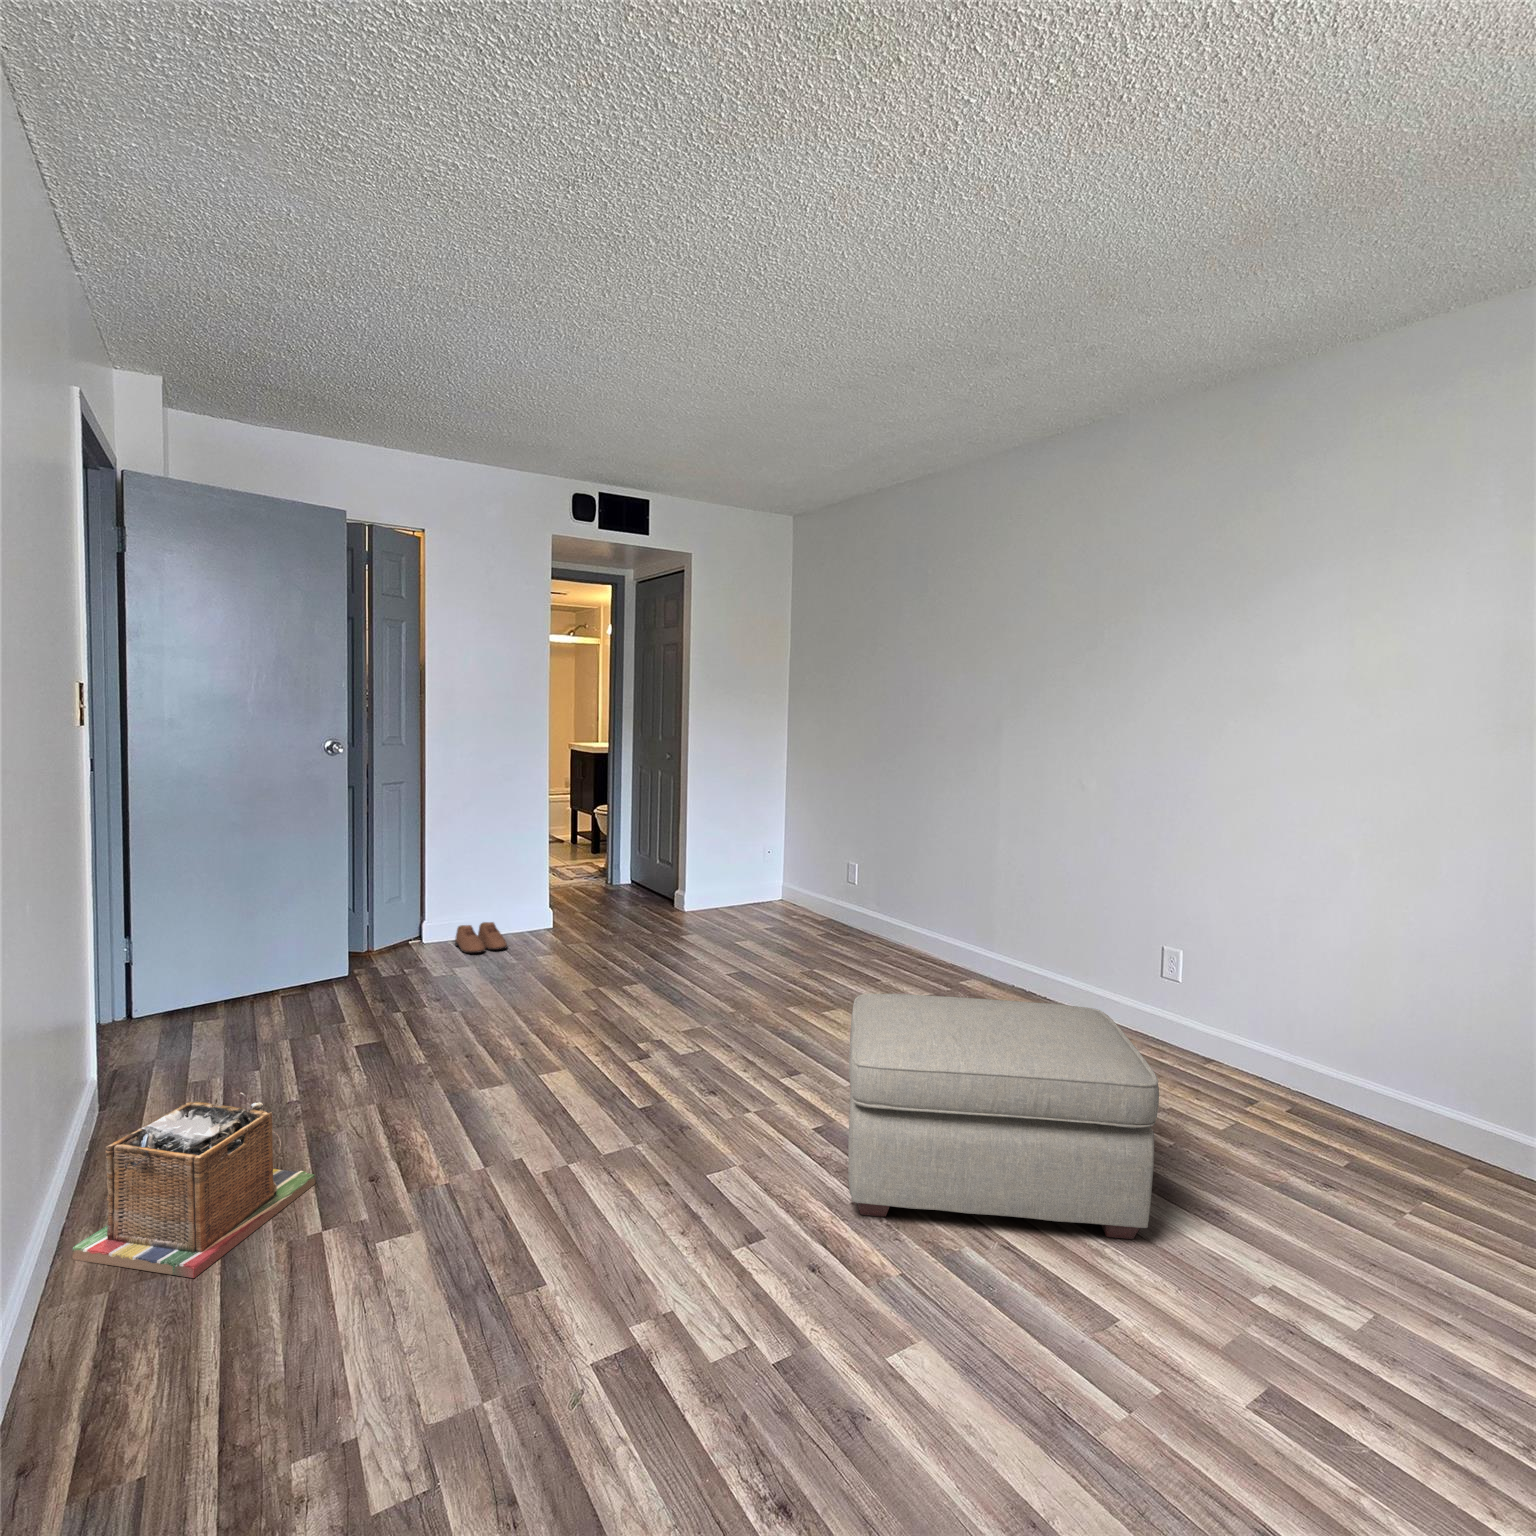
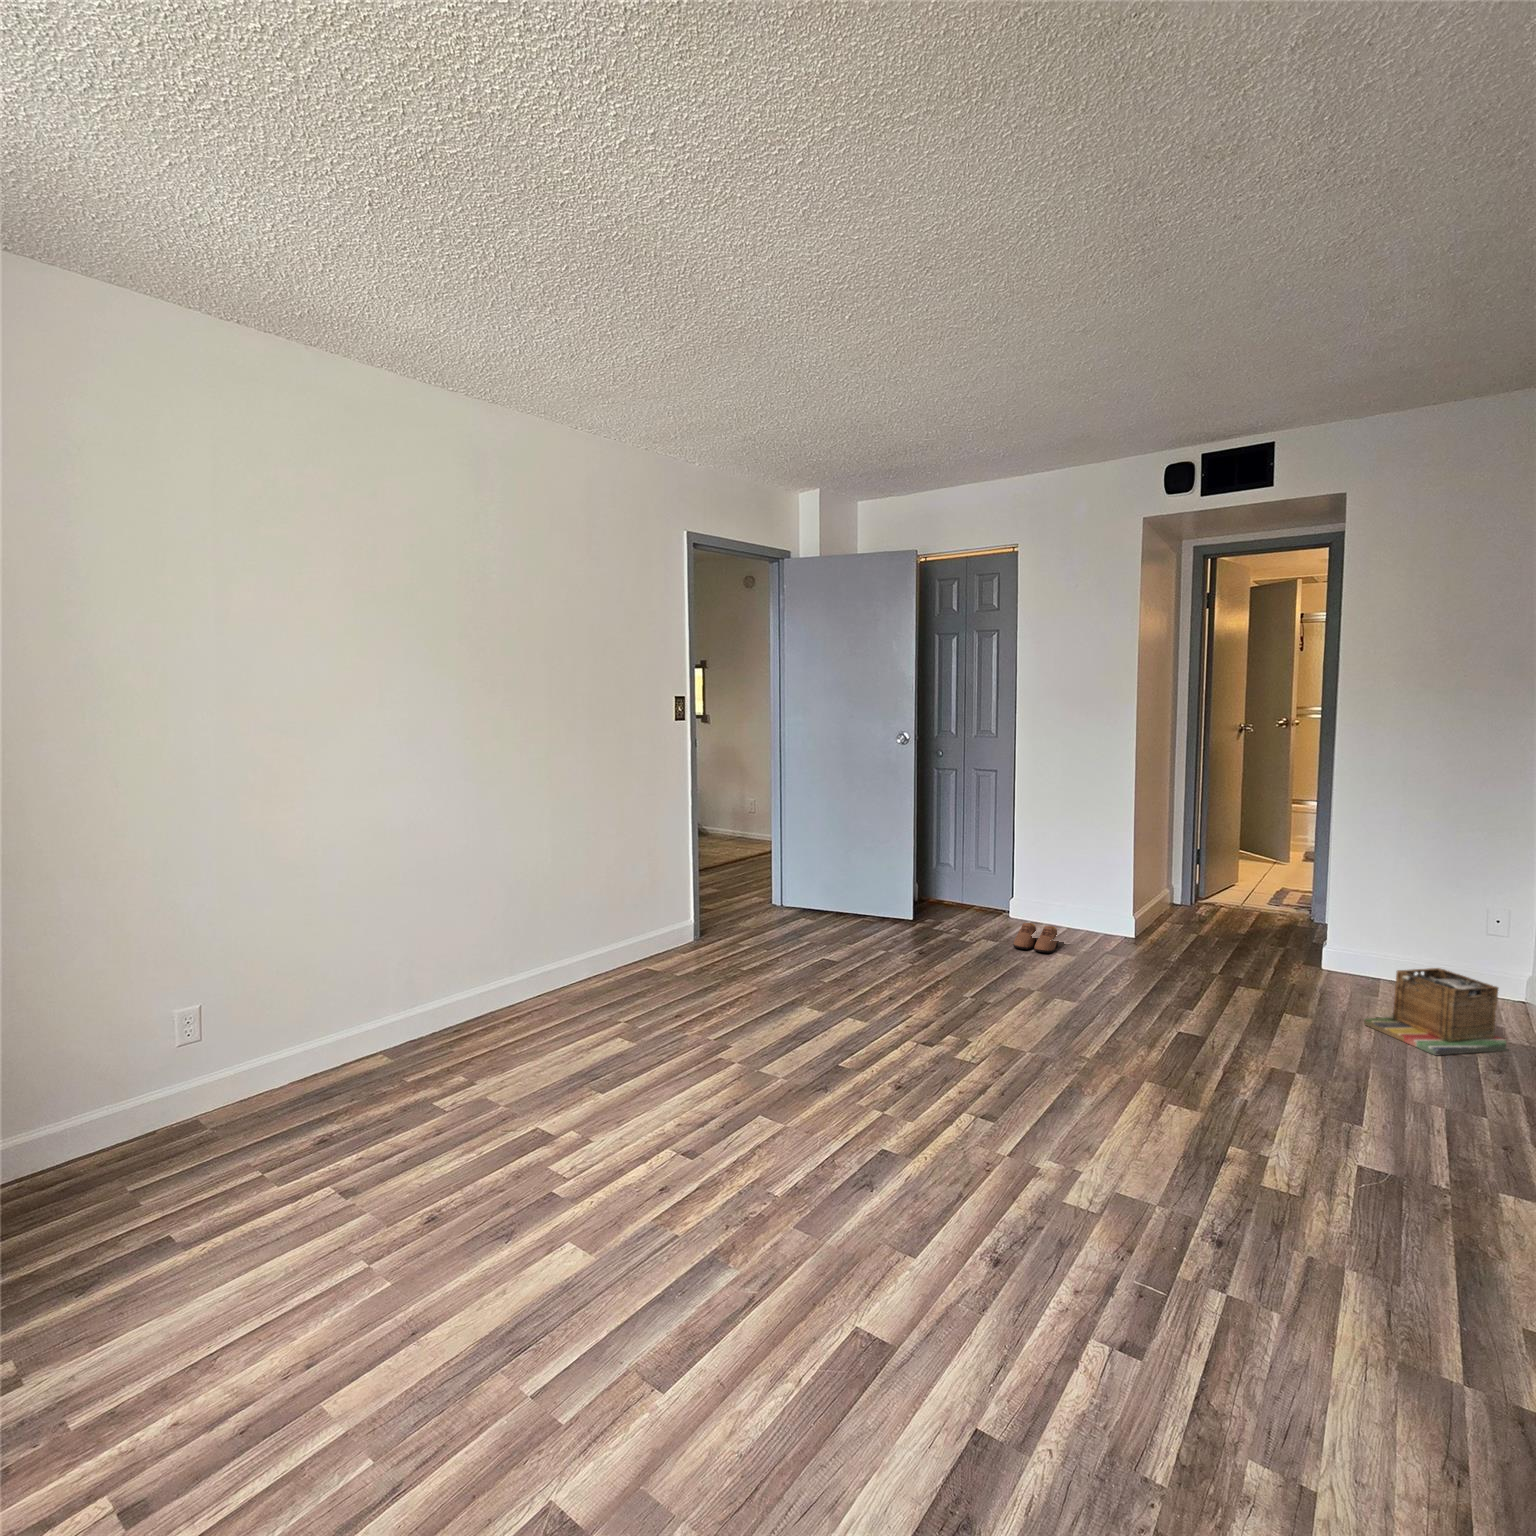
ottoman: present [848,994,1159,1239] -> none [734,1037,1067,1416]
laundry basket: present [72,1093,315,1278] -> present [1364,968,1508,1055]

